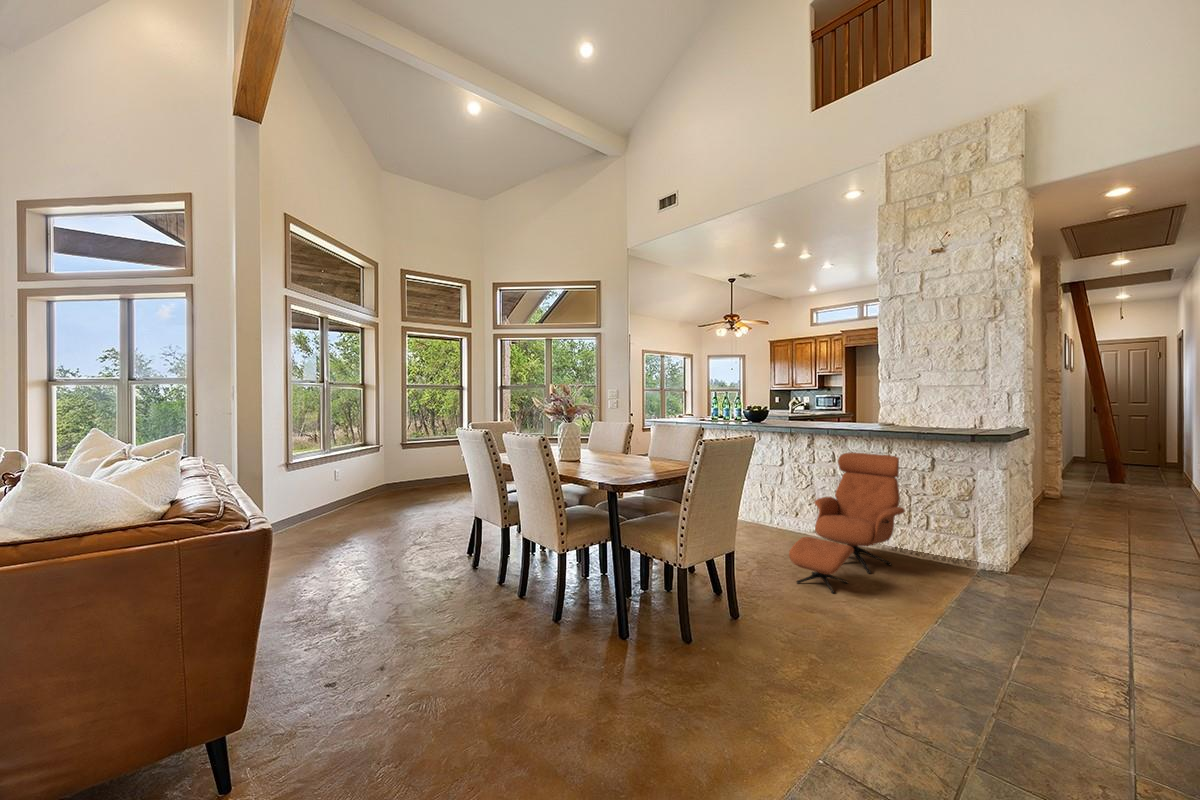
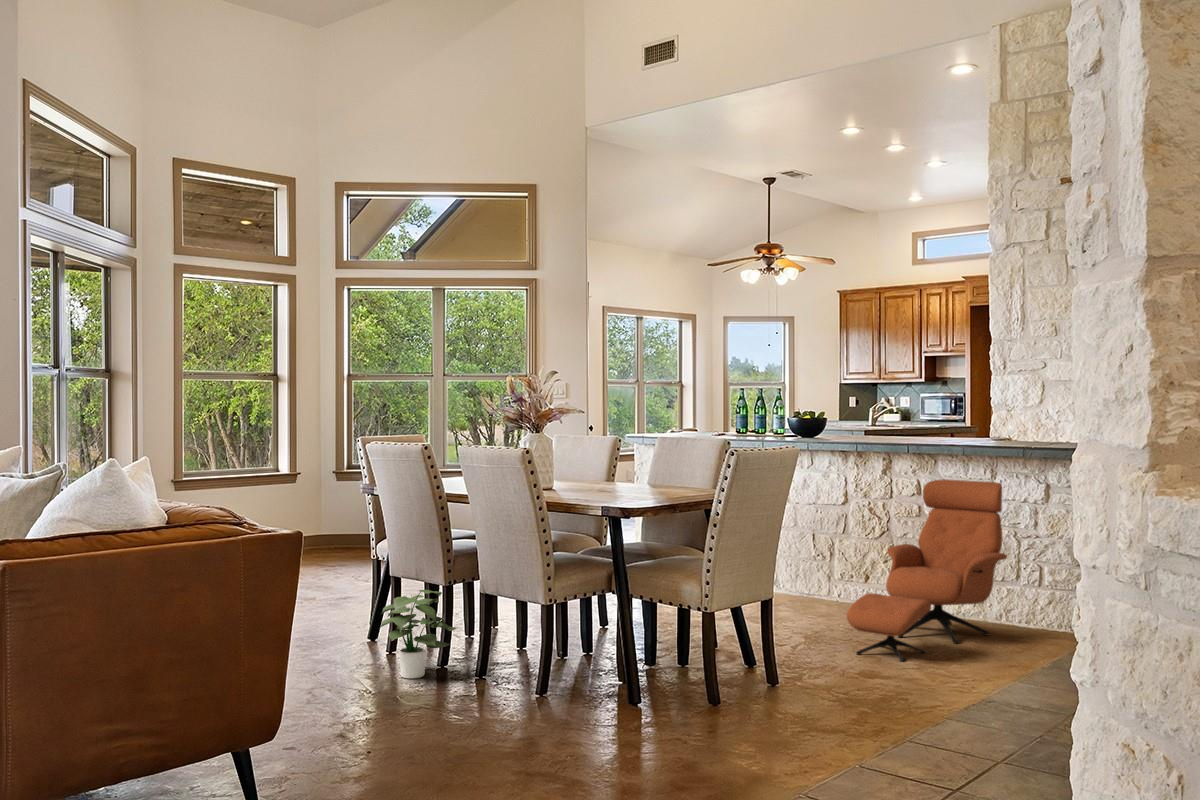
potted plant: none [453,532,507,596] -> present [380,590,457,679]

